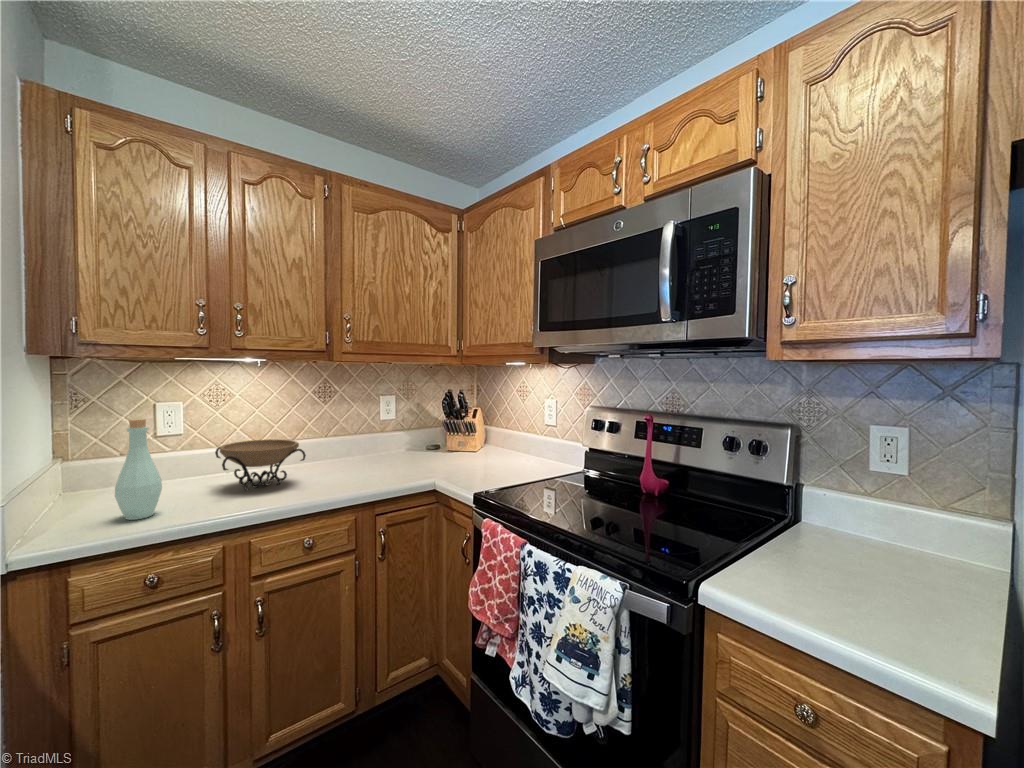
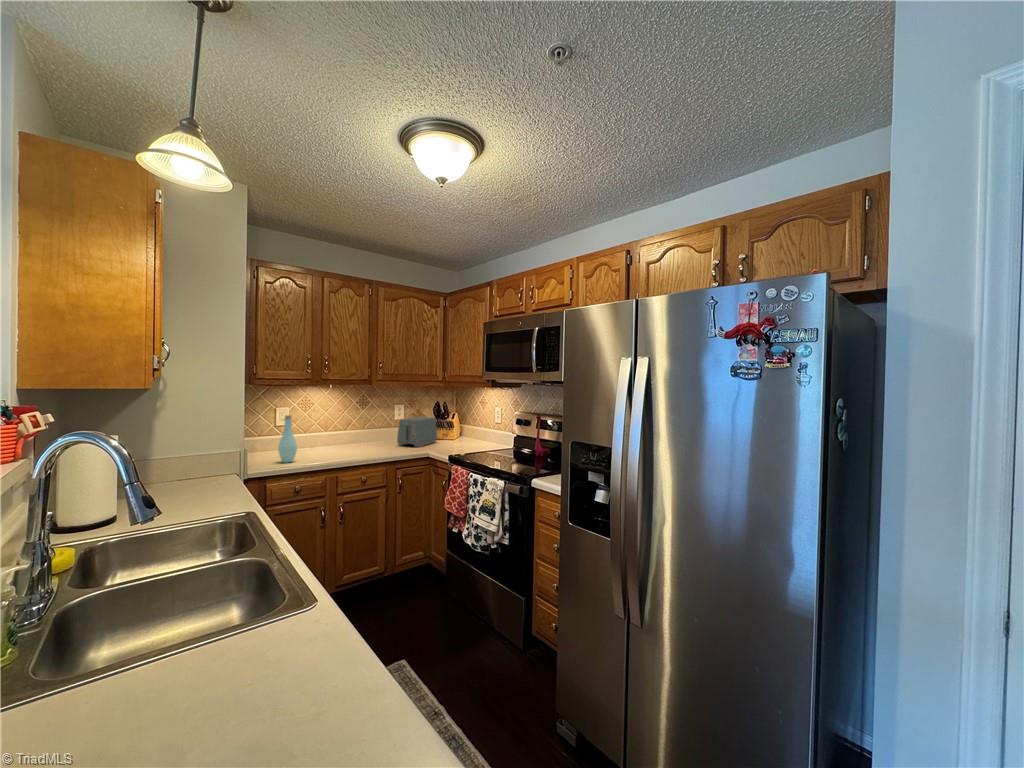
toaster: none [382,414,450,468] -> present [397,417,437,447]
decorative bowl: present [215,439,306,490] -> none [310,429,360,454]

